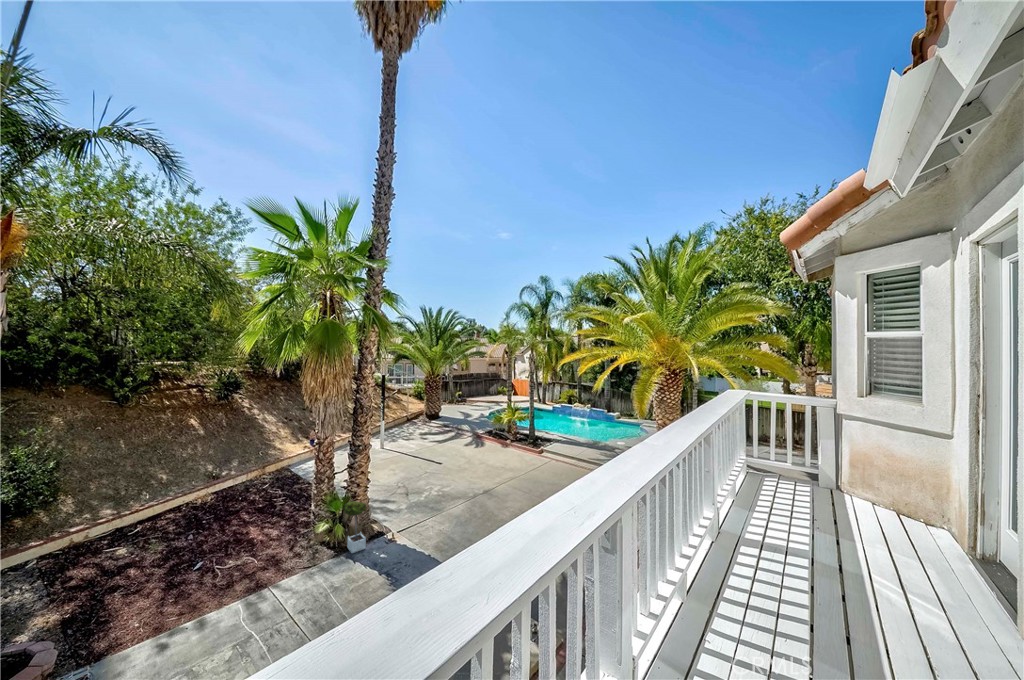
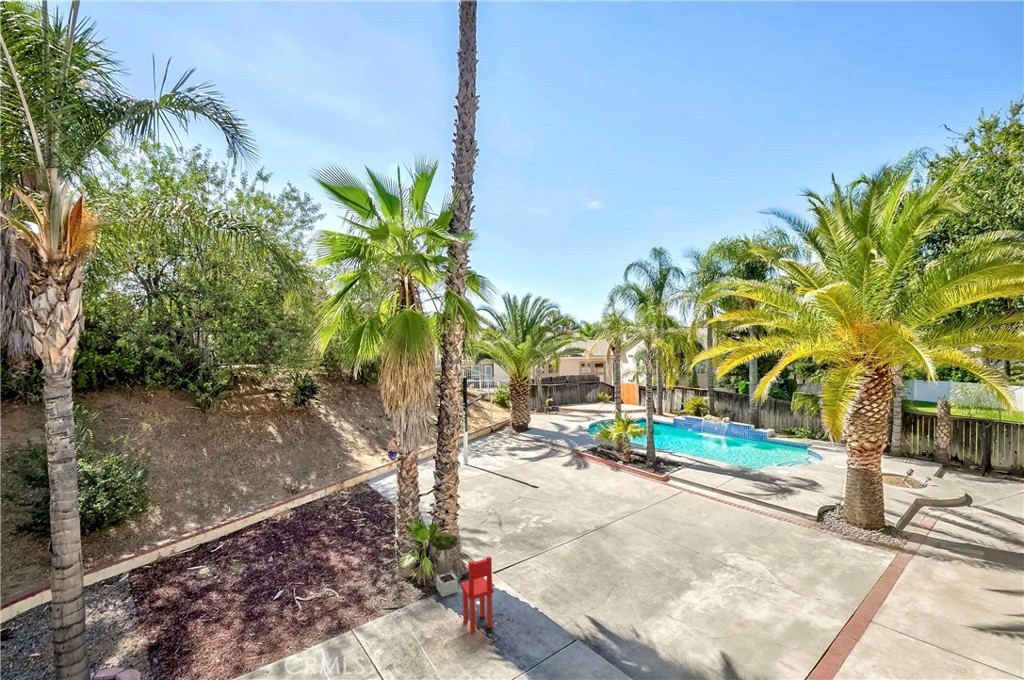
chair: none [367,516,393,578] -> present [461,556,494,634]

